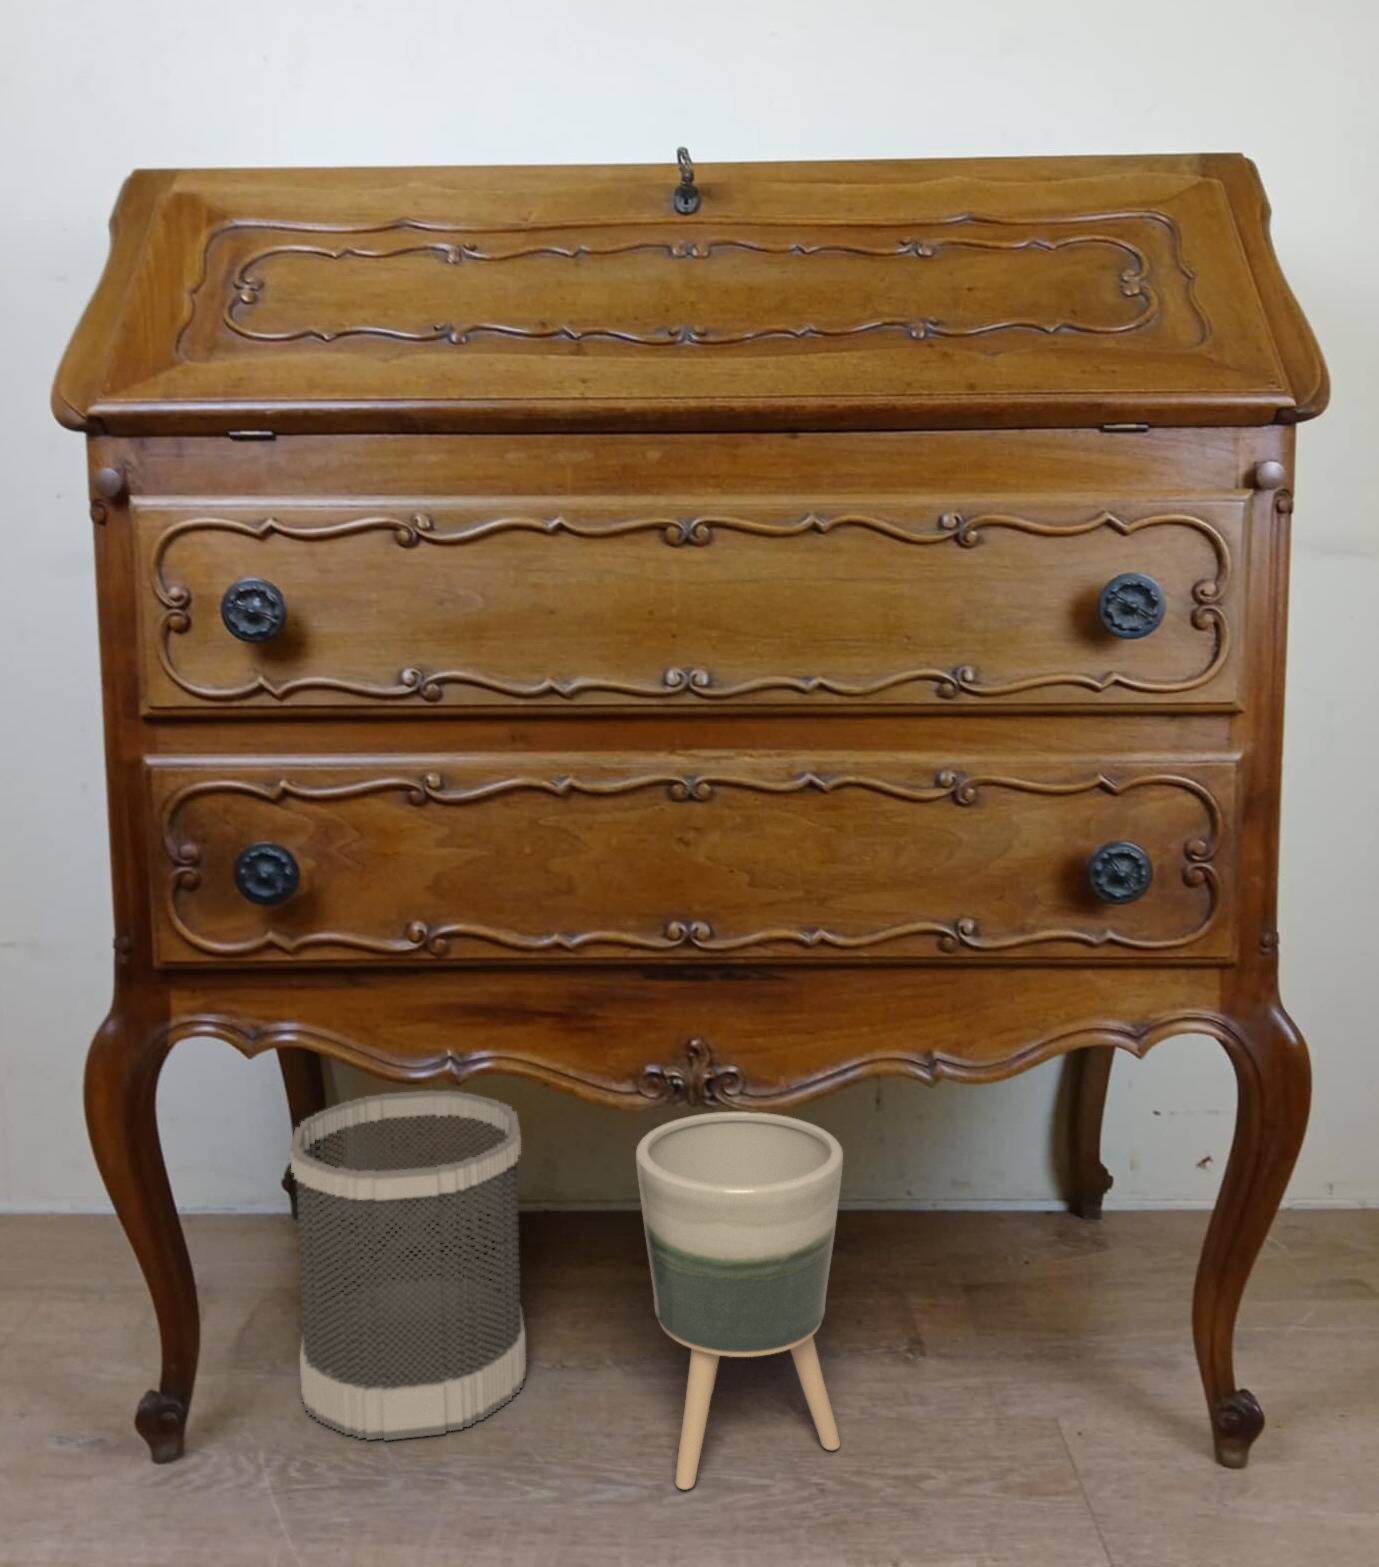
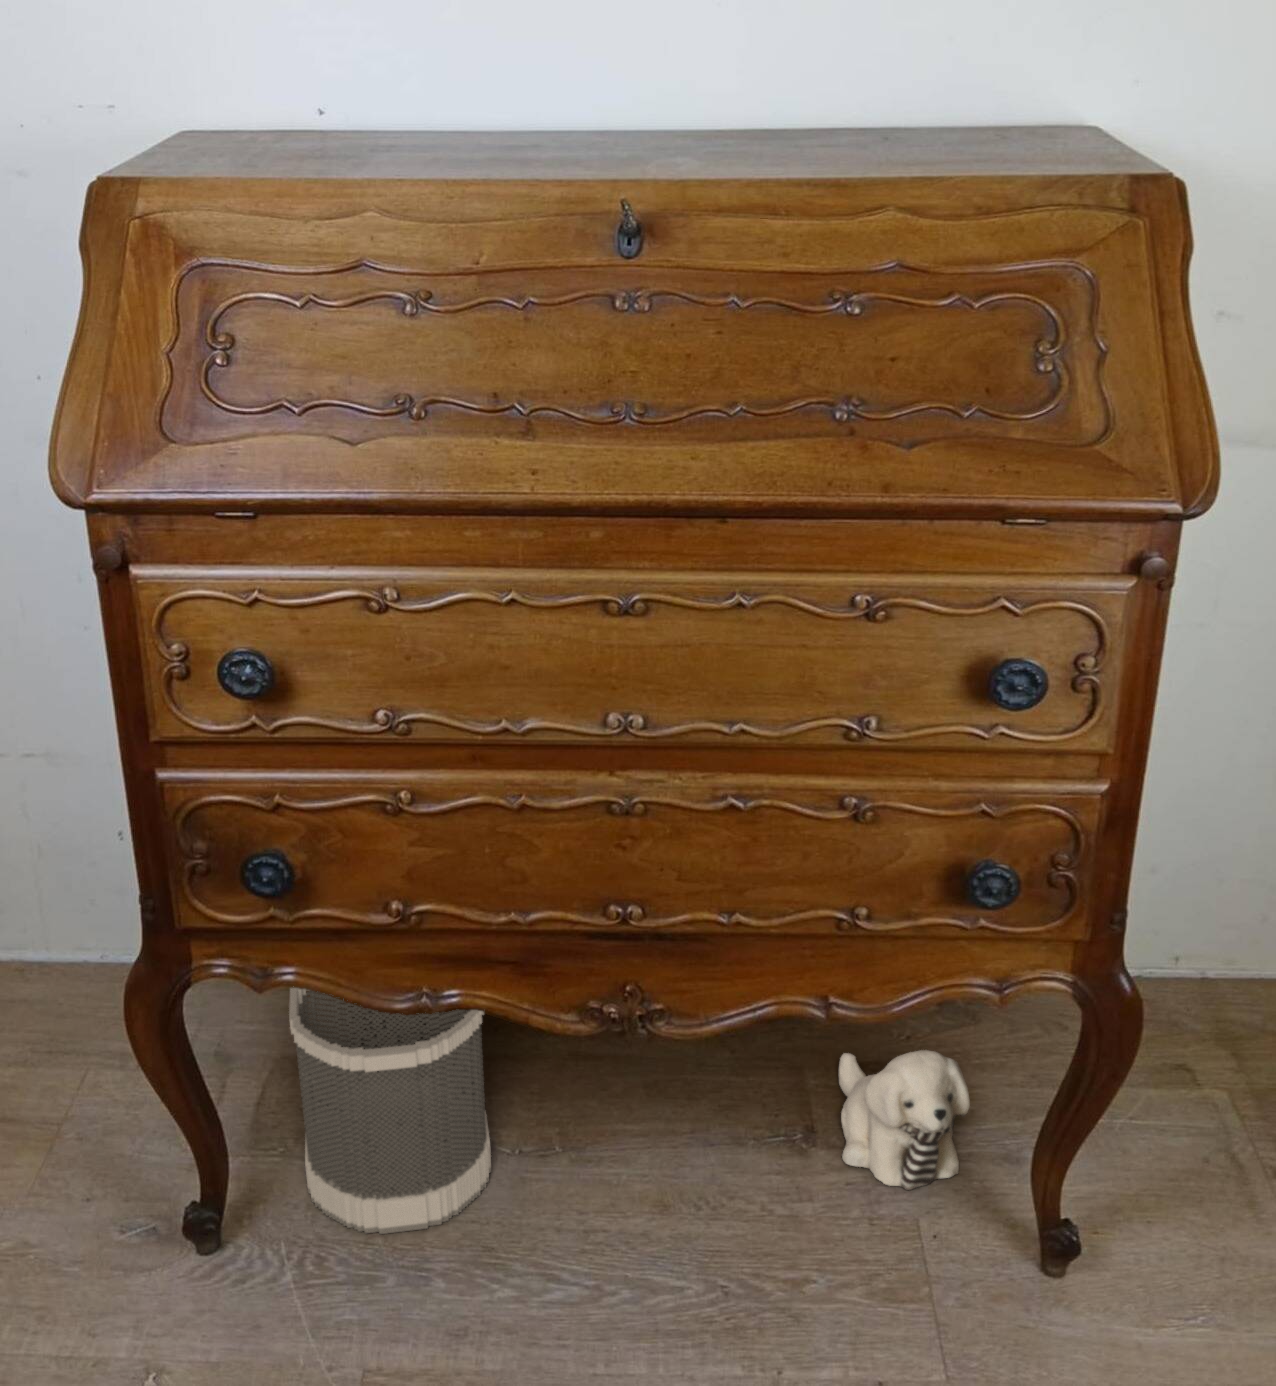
planter: present [636,1112,843,1490] -> none [582,991,755,1288]
plush toy: none [930,1208,1095,1386] -> present [839,1050,970,1190]

